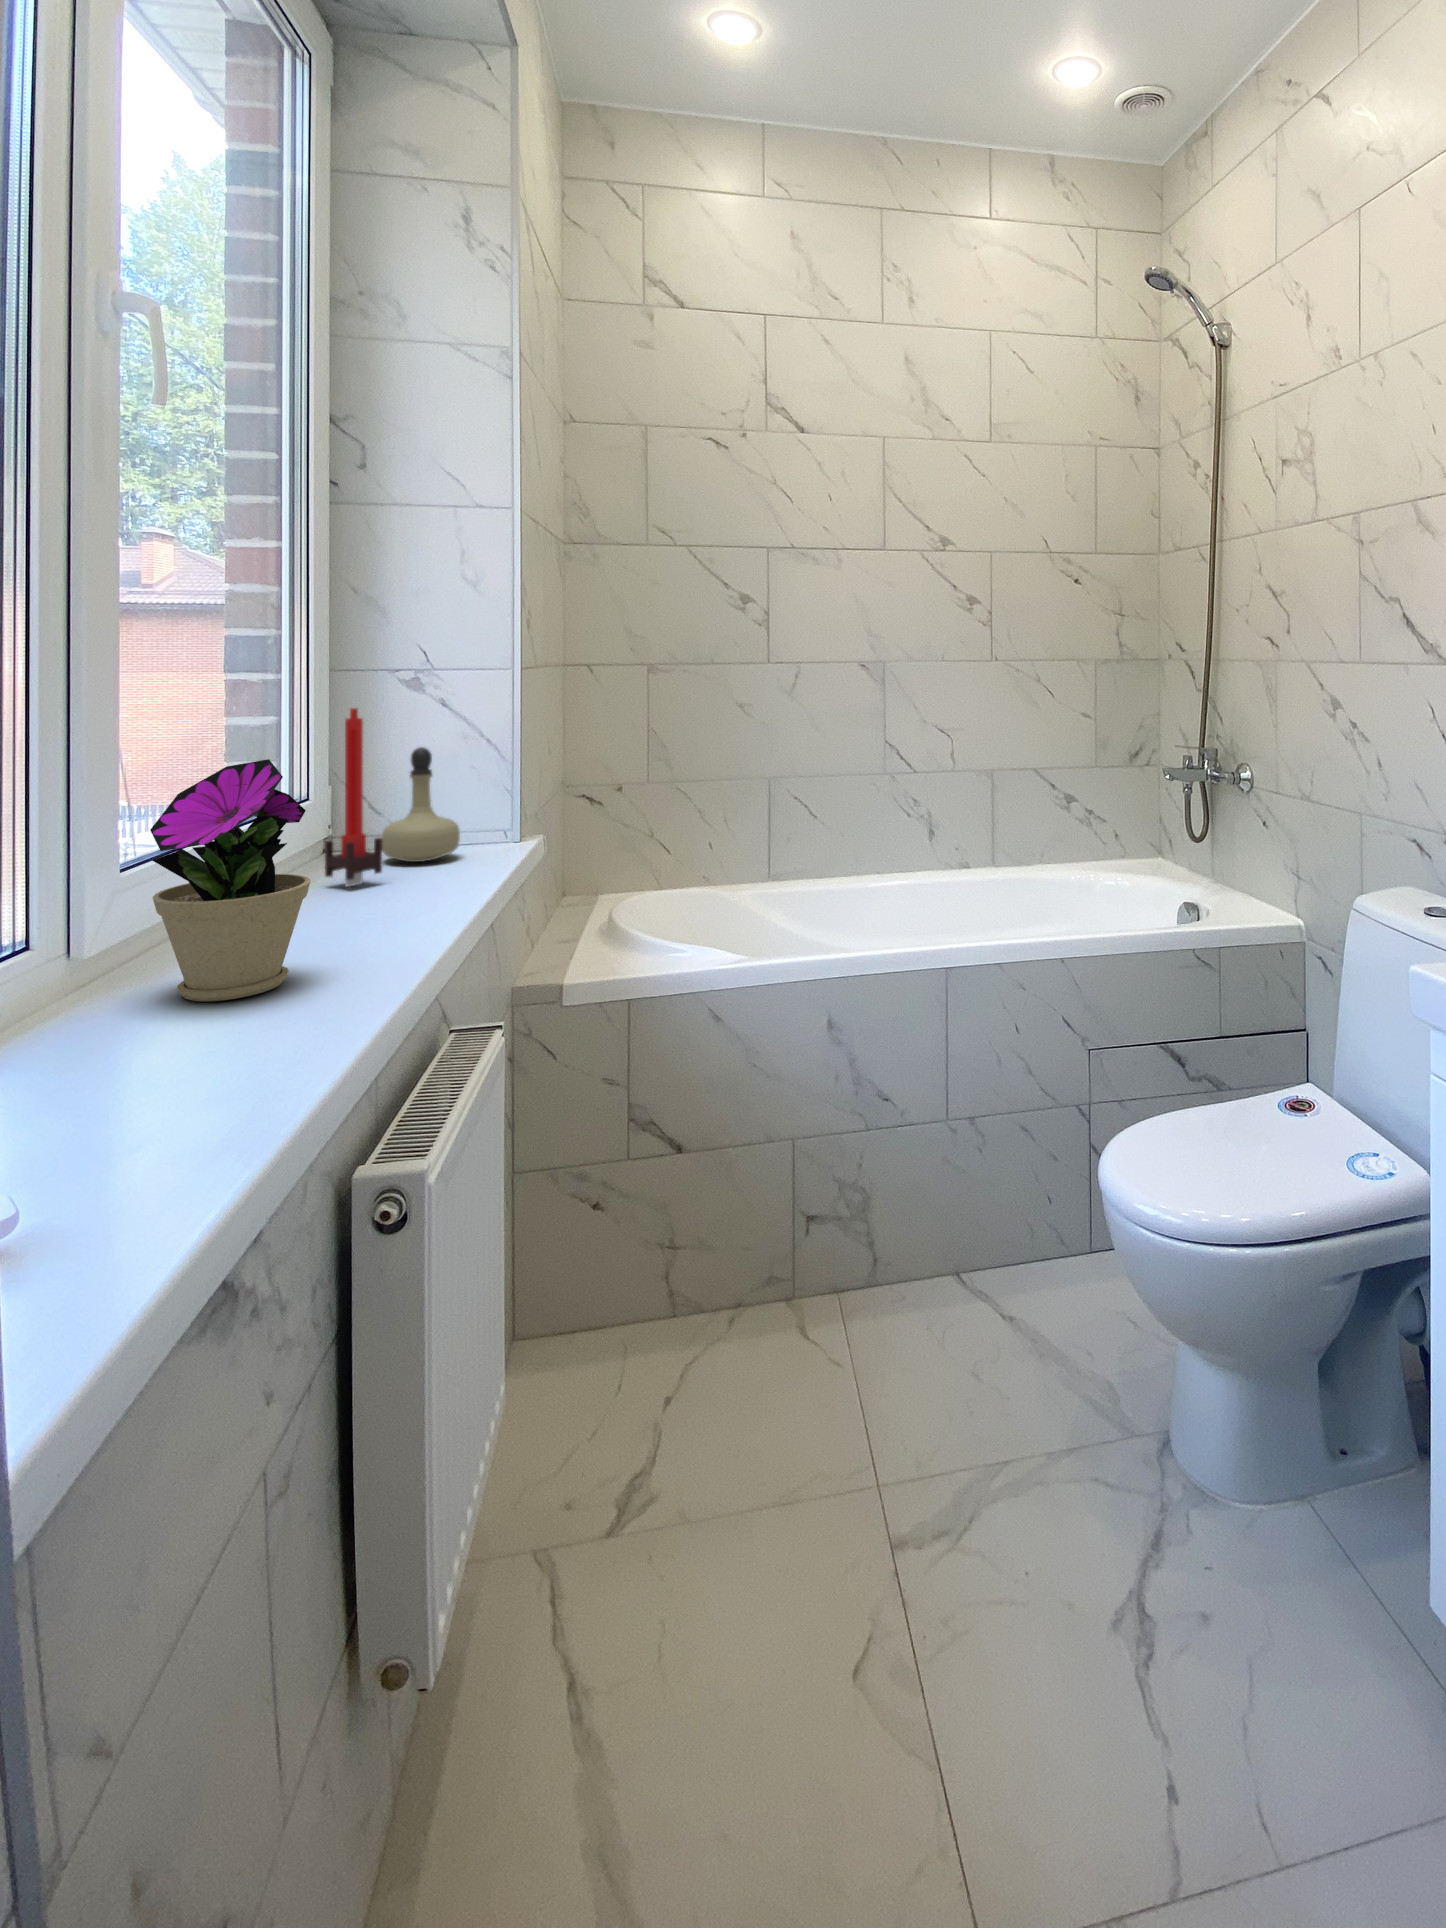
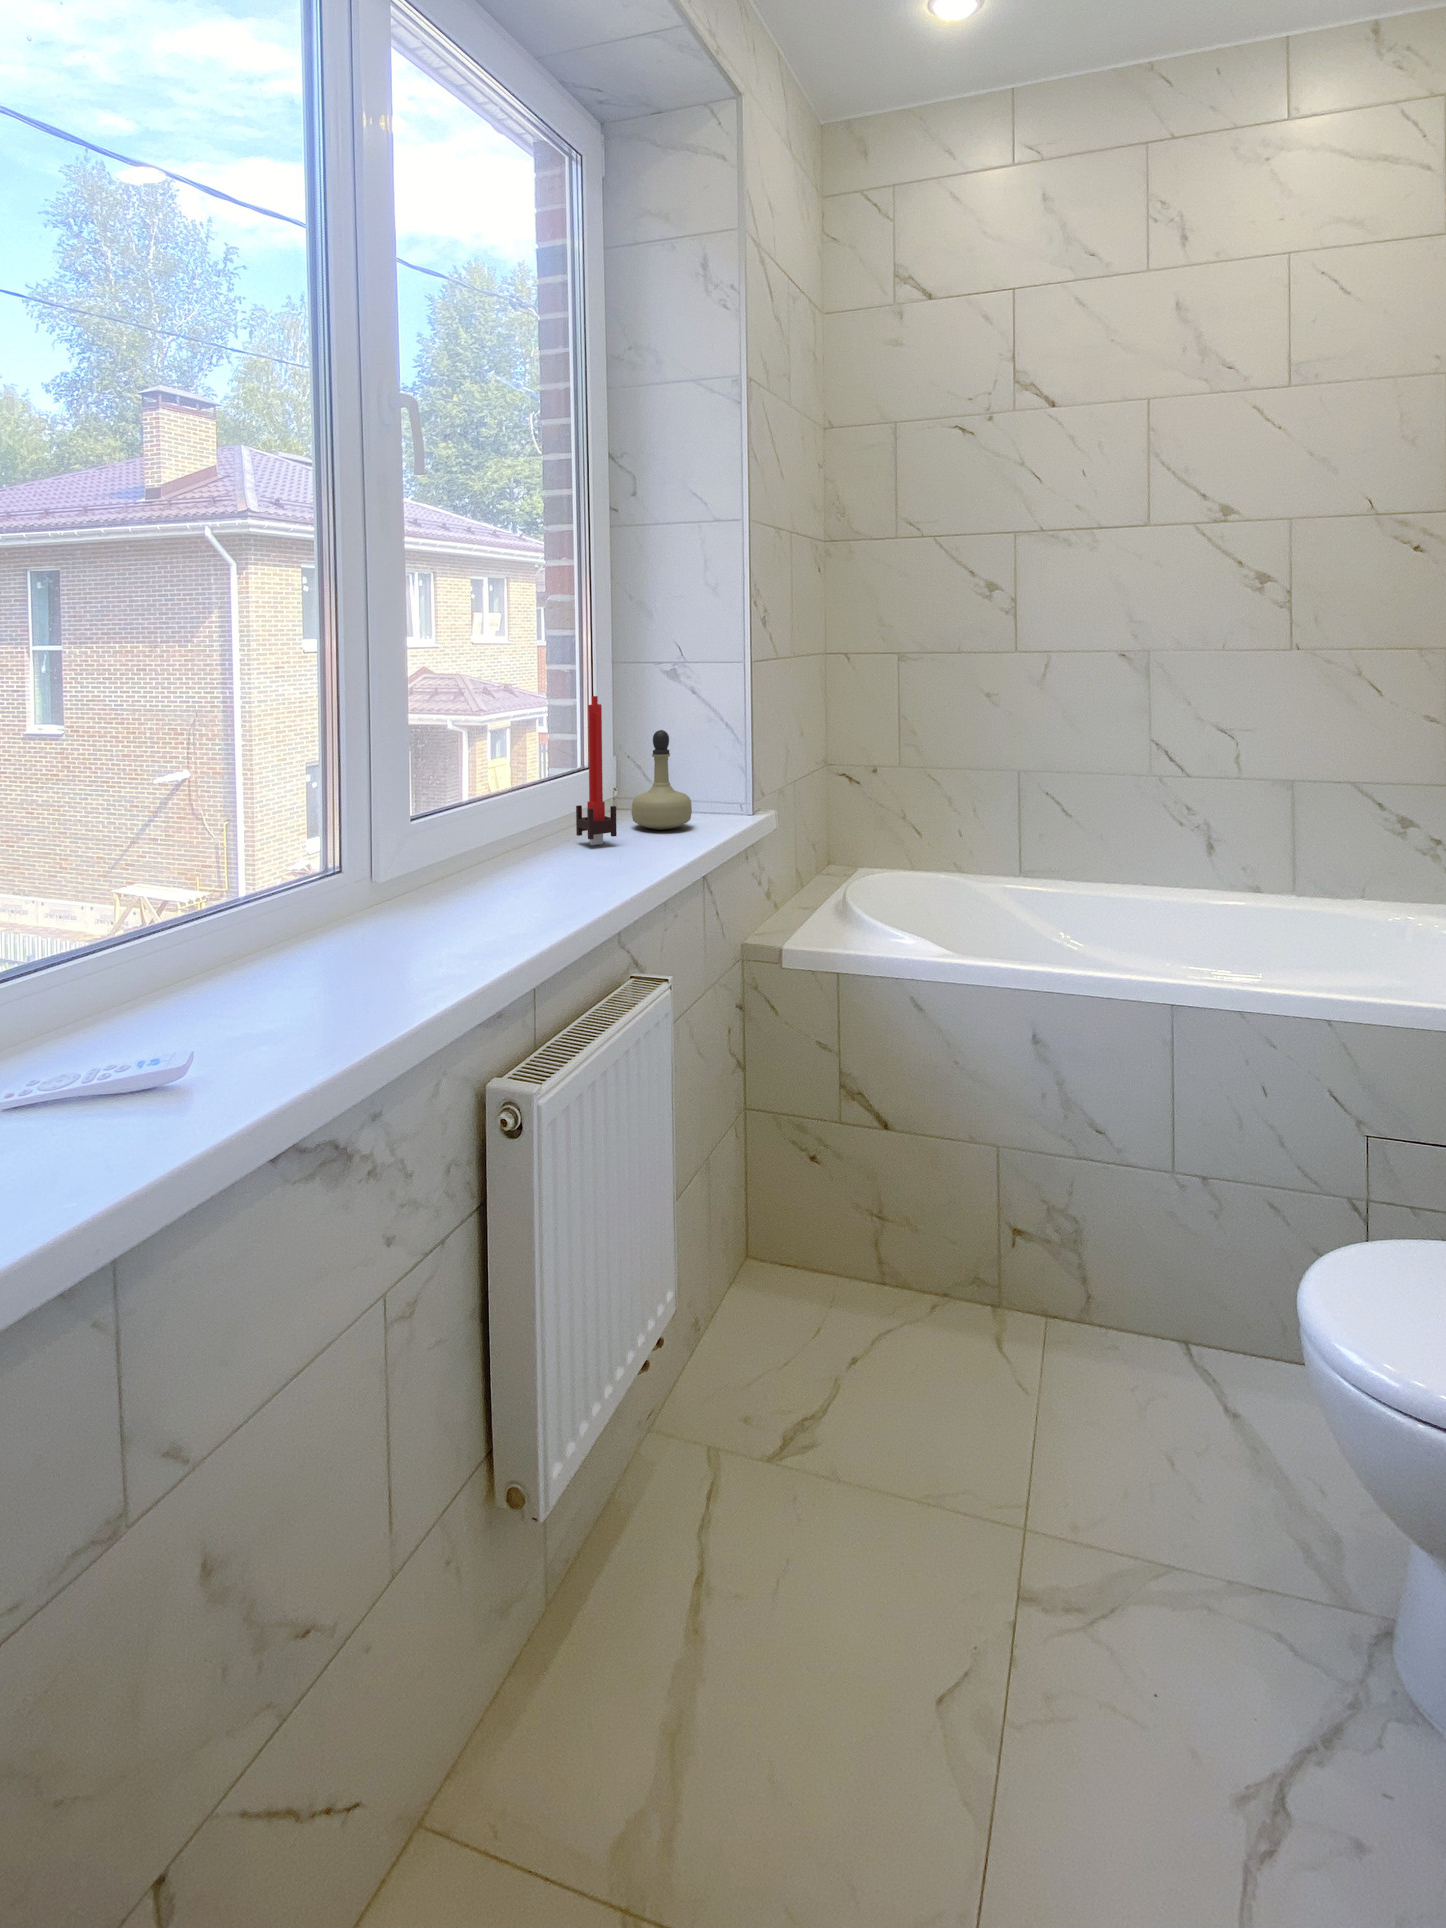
flower pot: present [150,759,311,1001] -> none [402,739,506,923]

